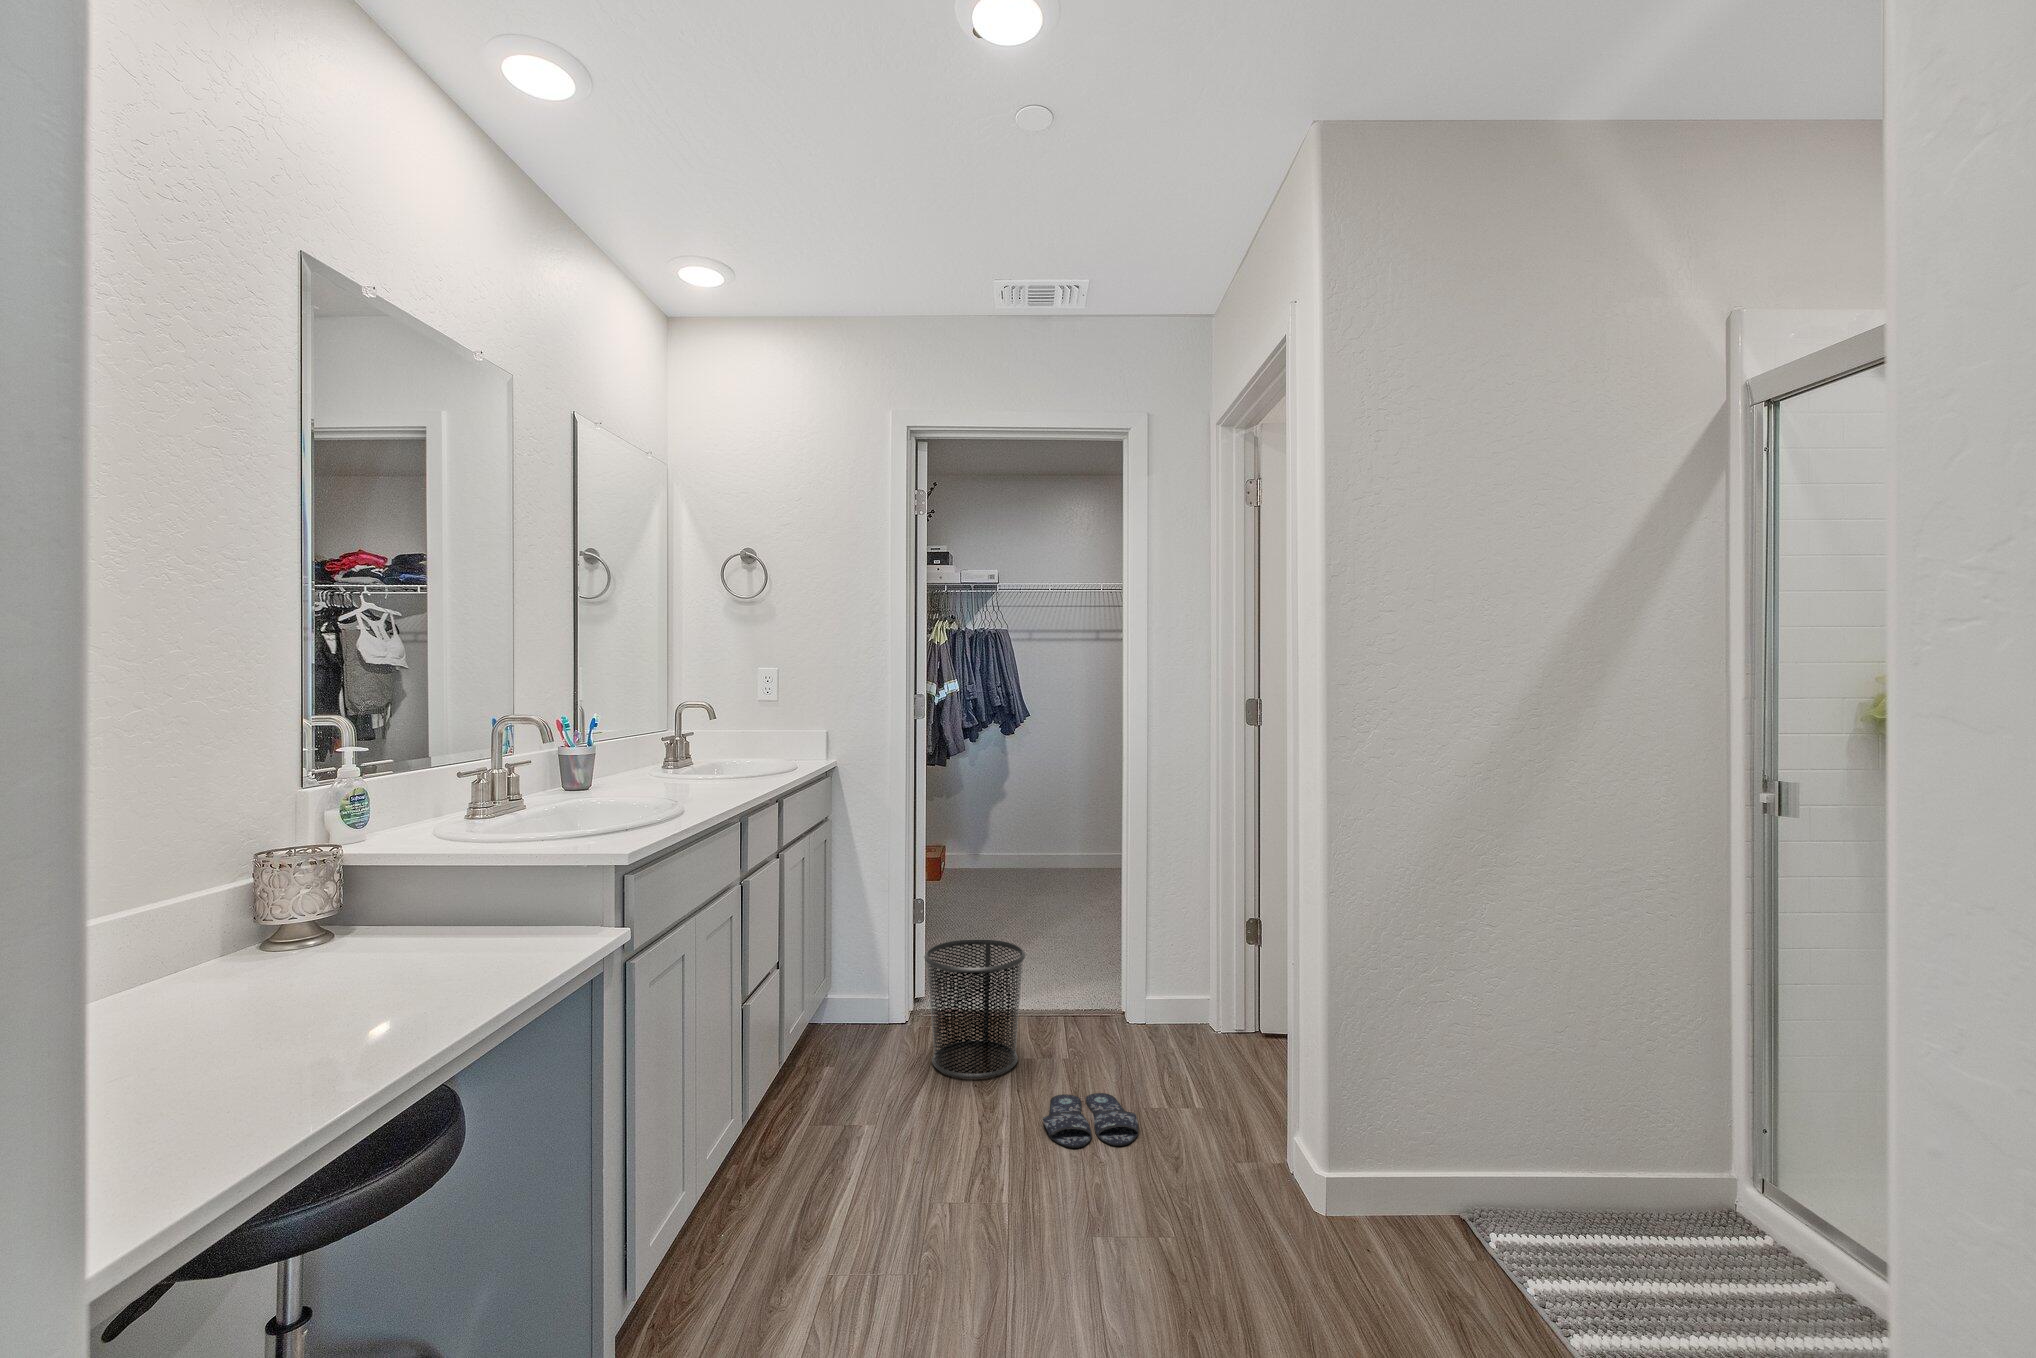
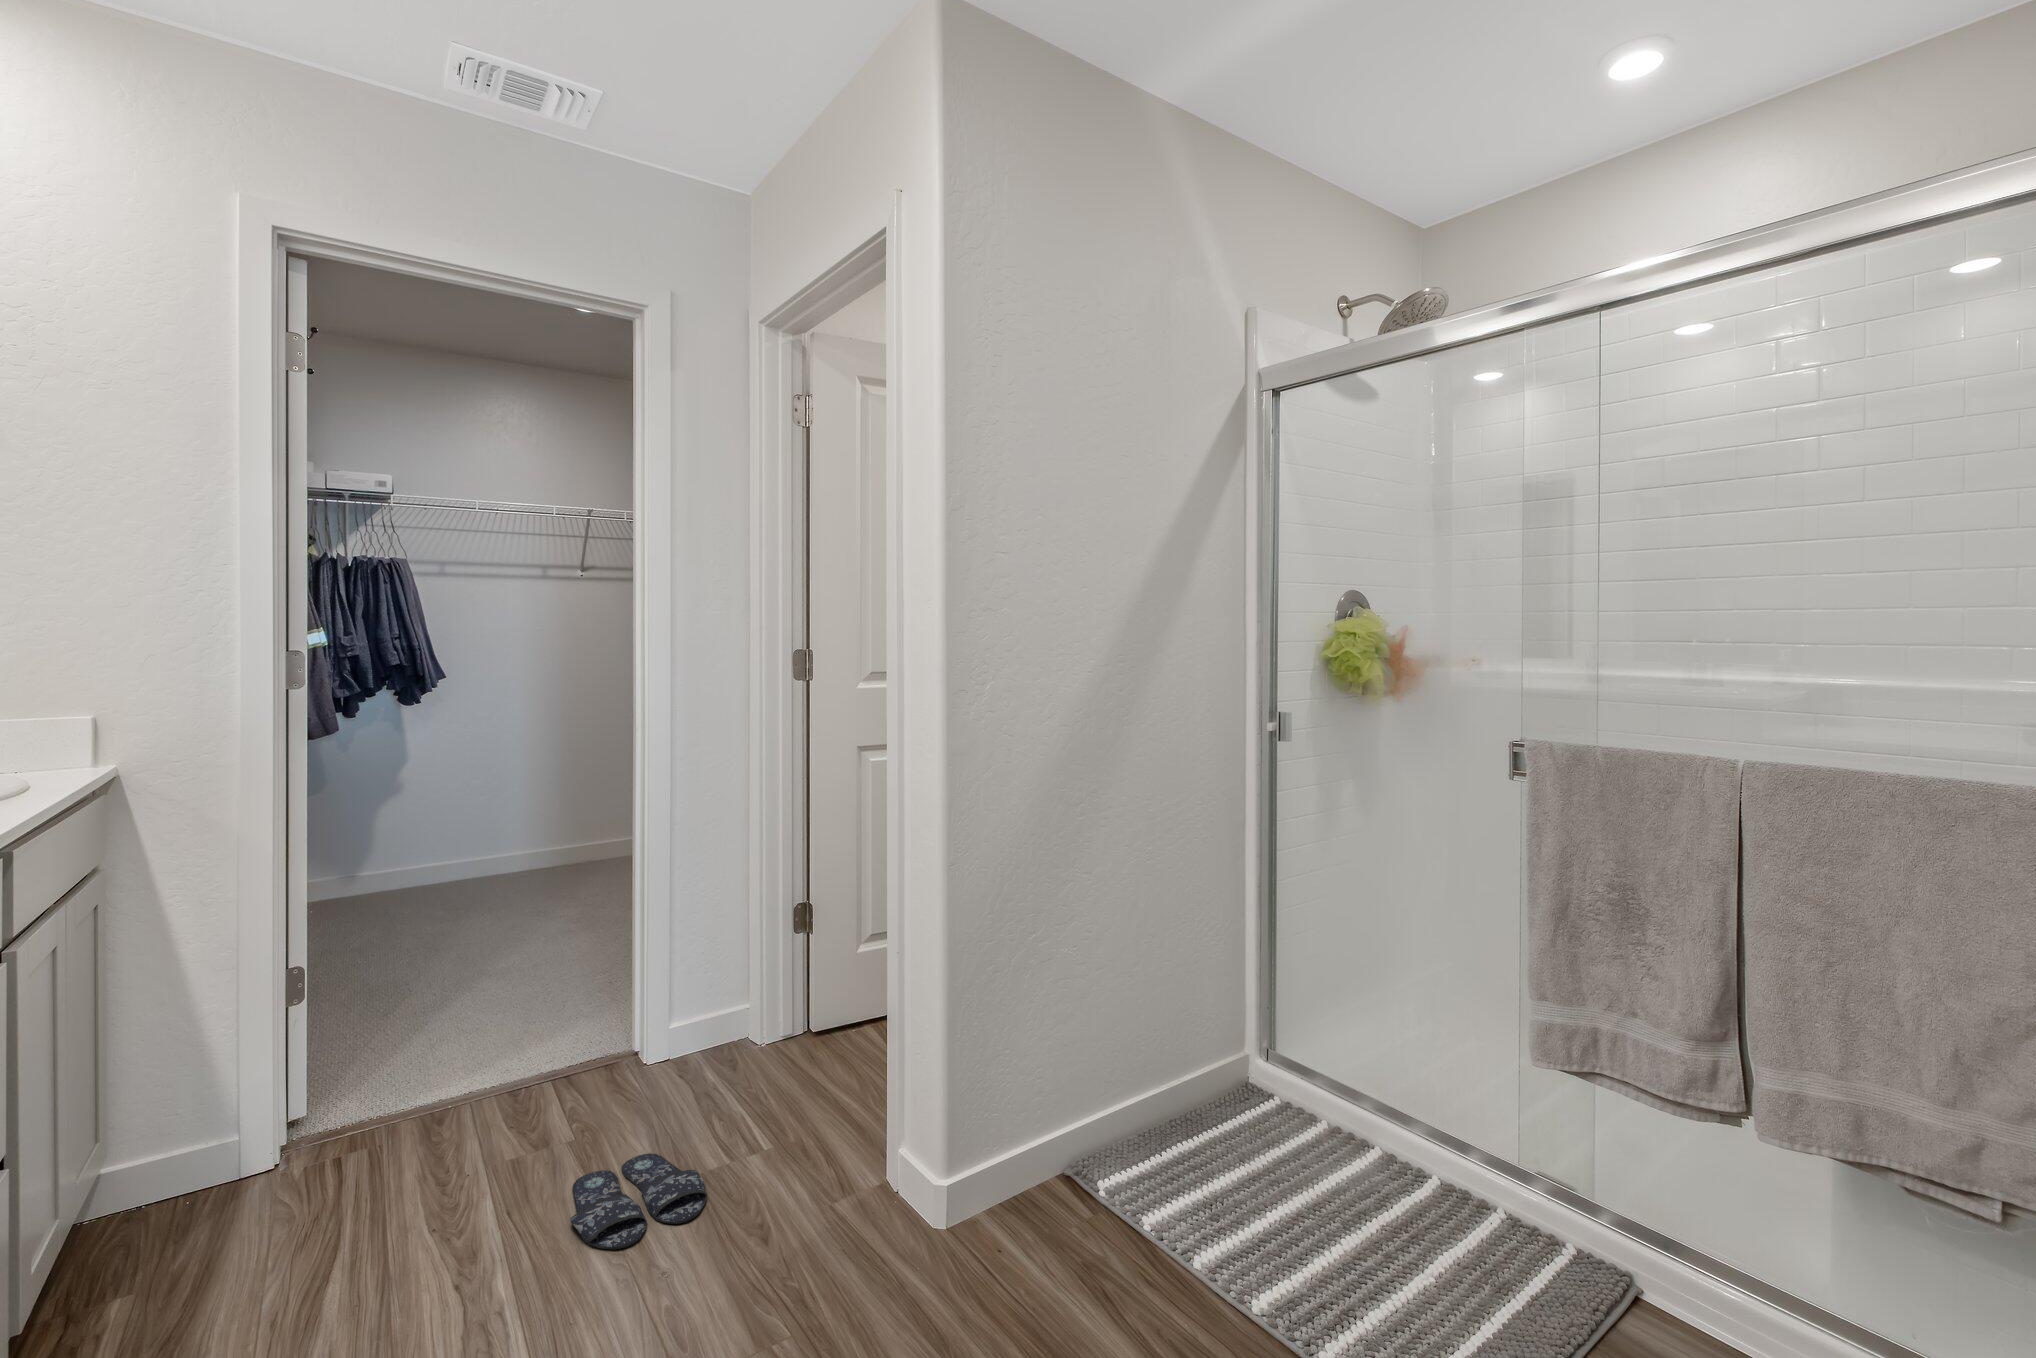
waste bin: present [924,939,1025,1079] -> none [343,988,516,1200]

